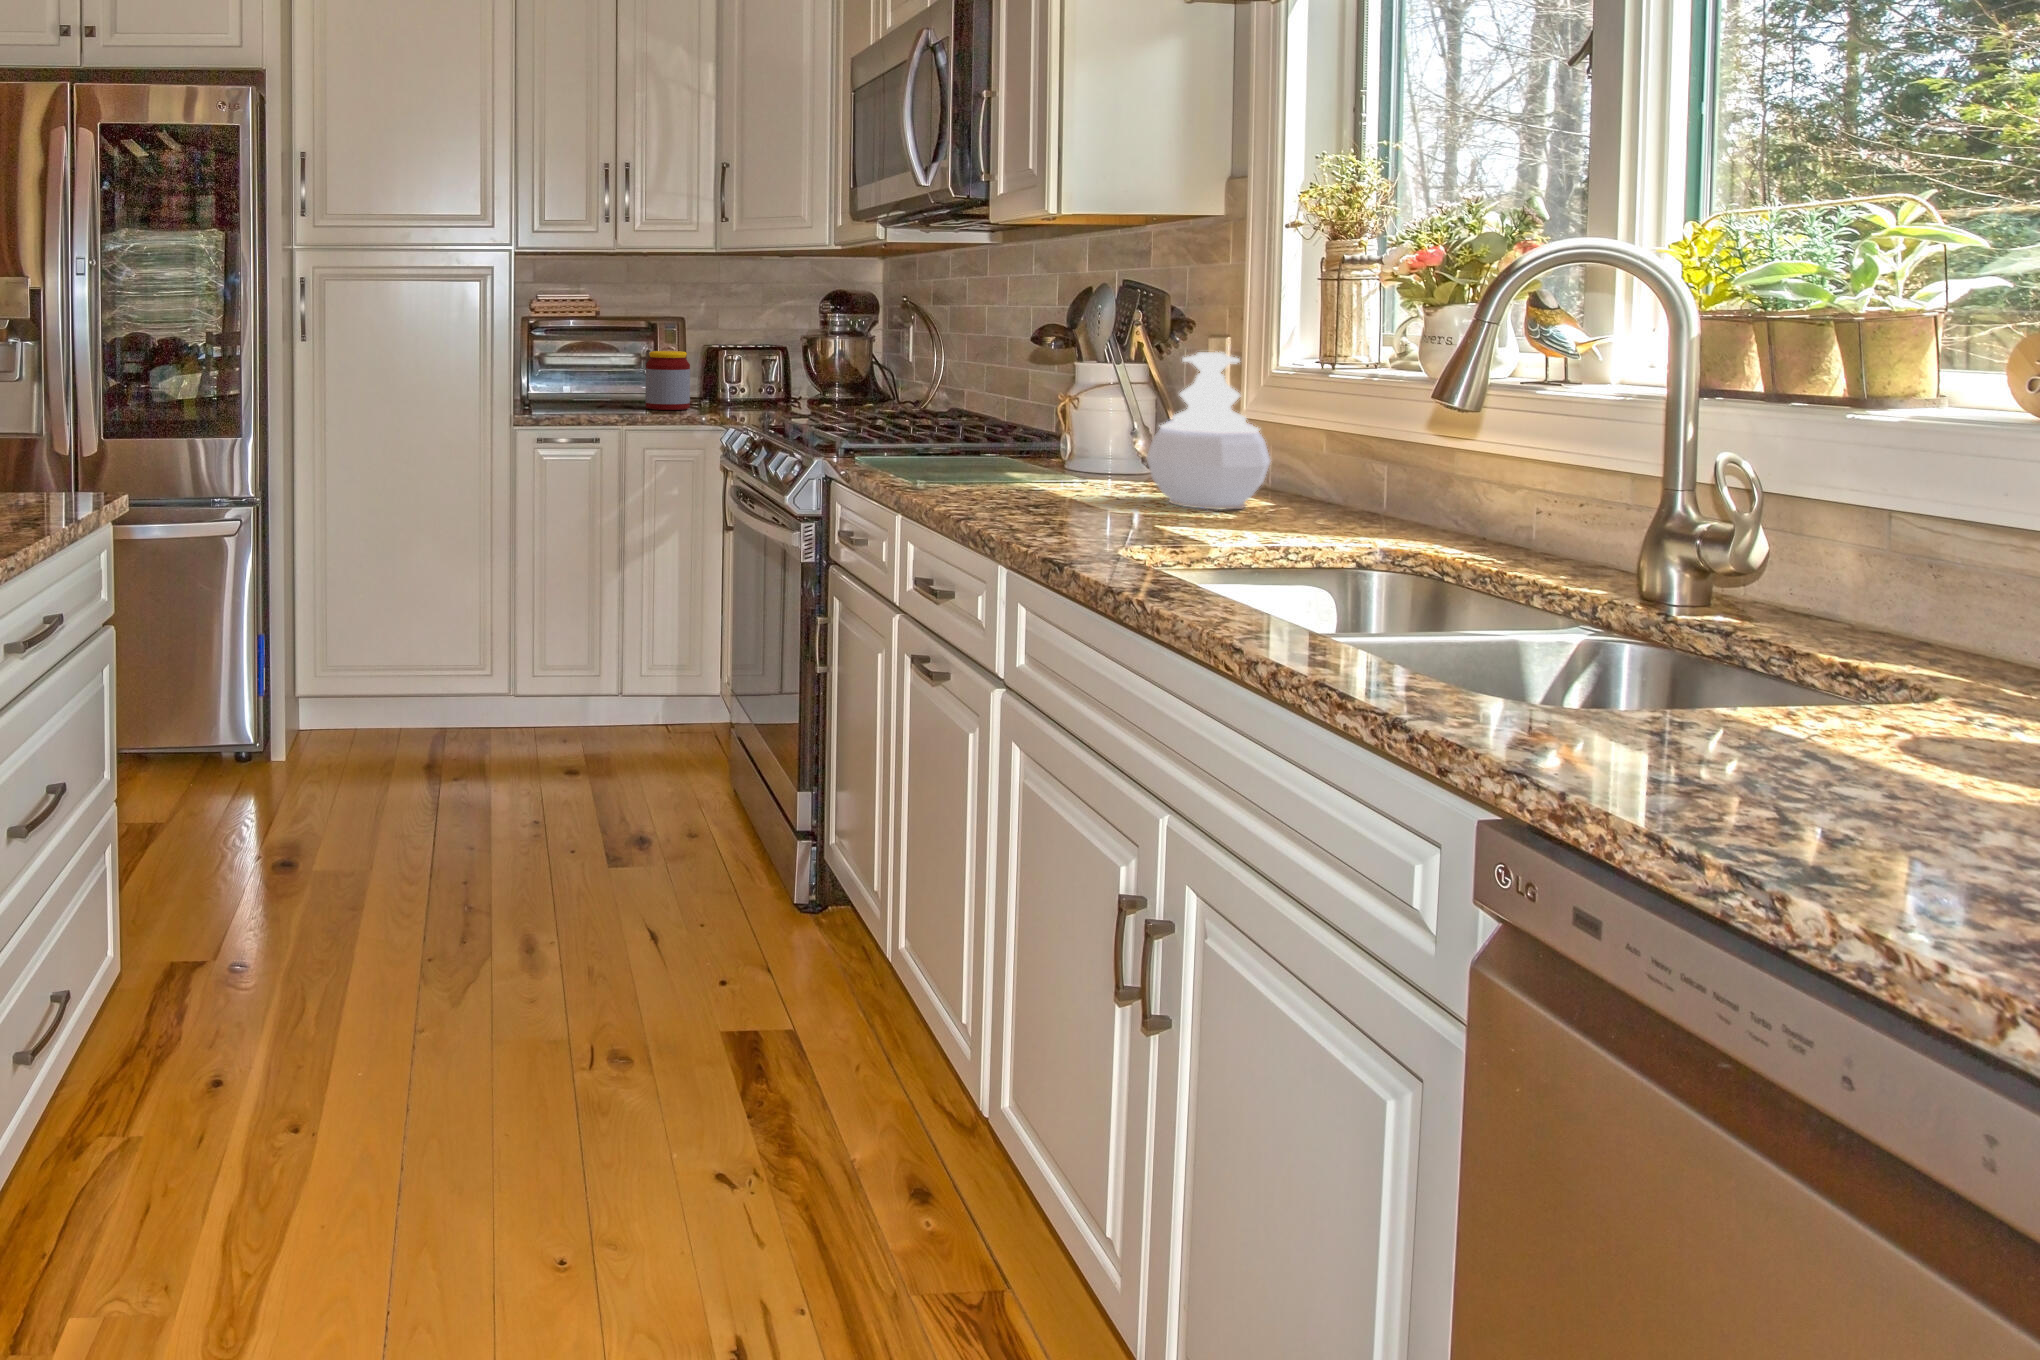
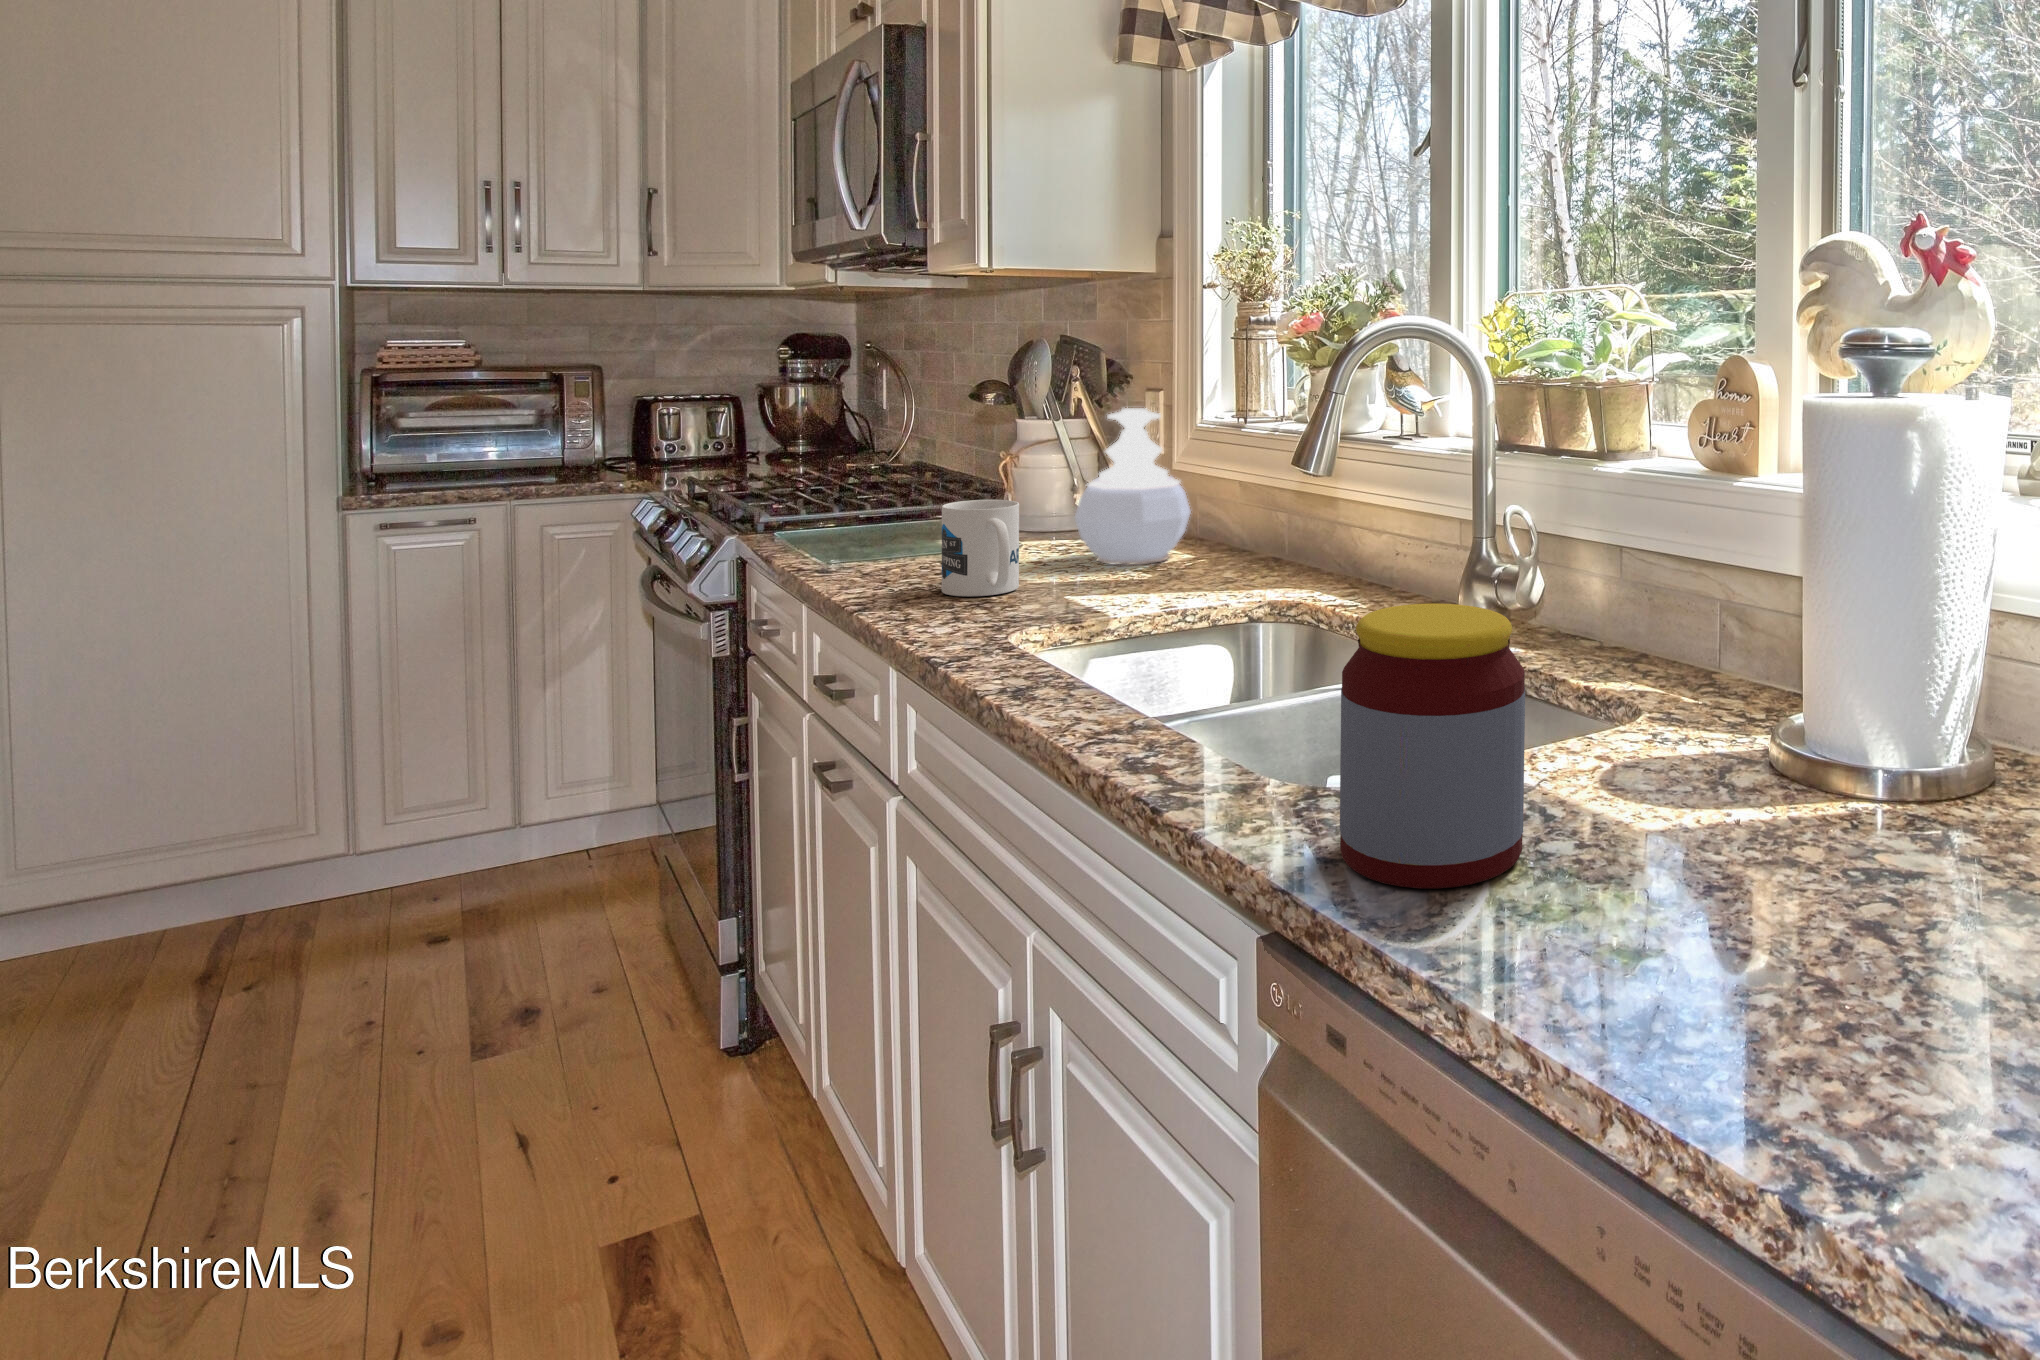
jar: present [645,351,690,410] -> present [1340,604,1525,889]
mug: none [1031,432,1104,520] -> present [942,500,1019,596]

